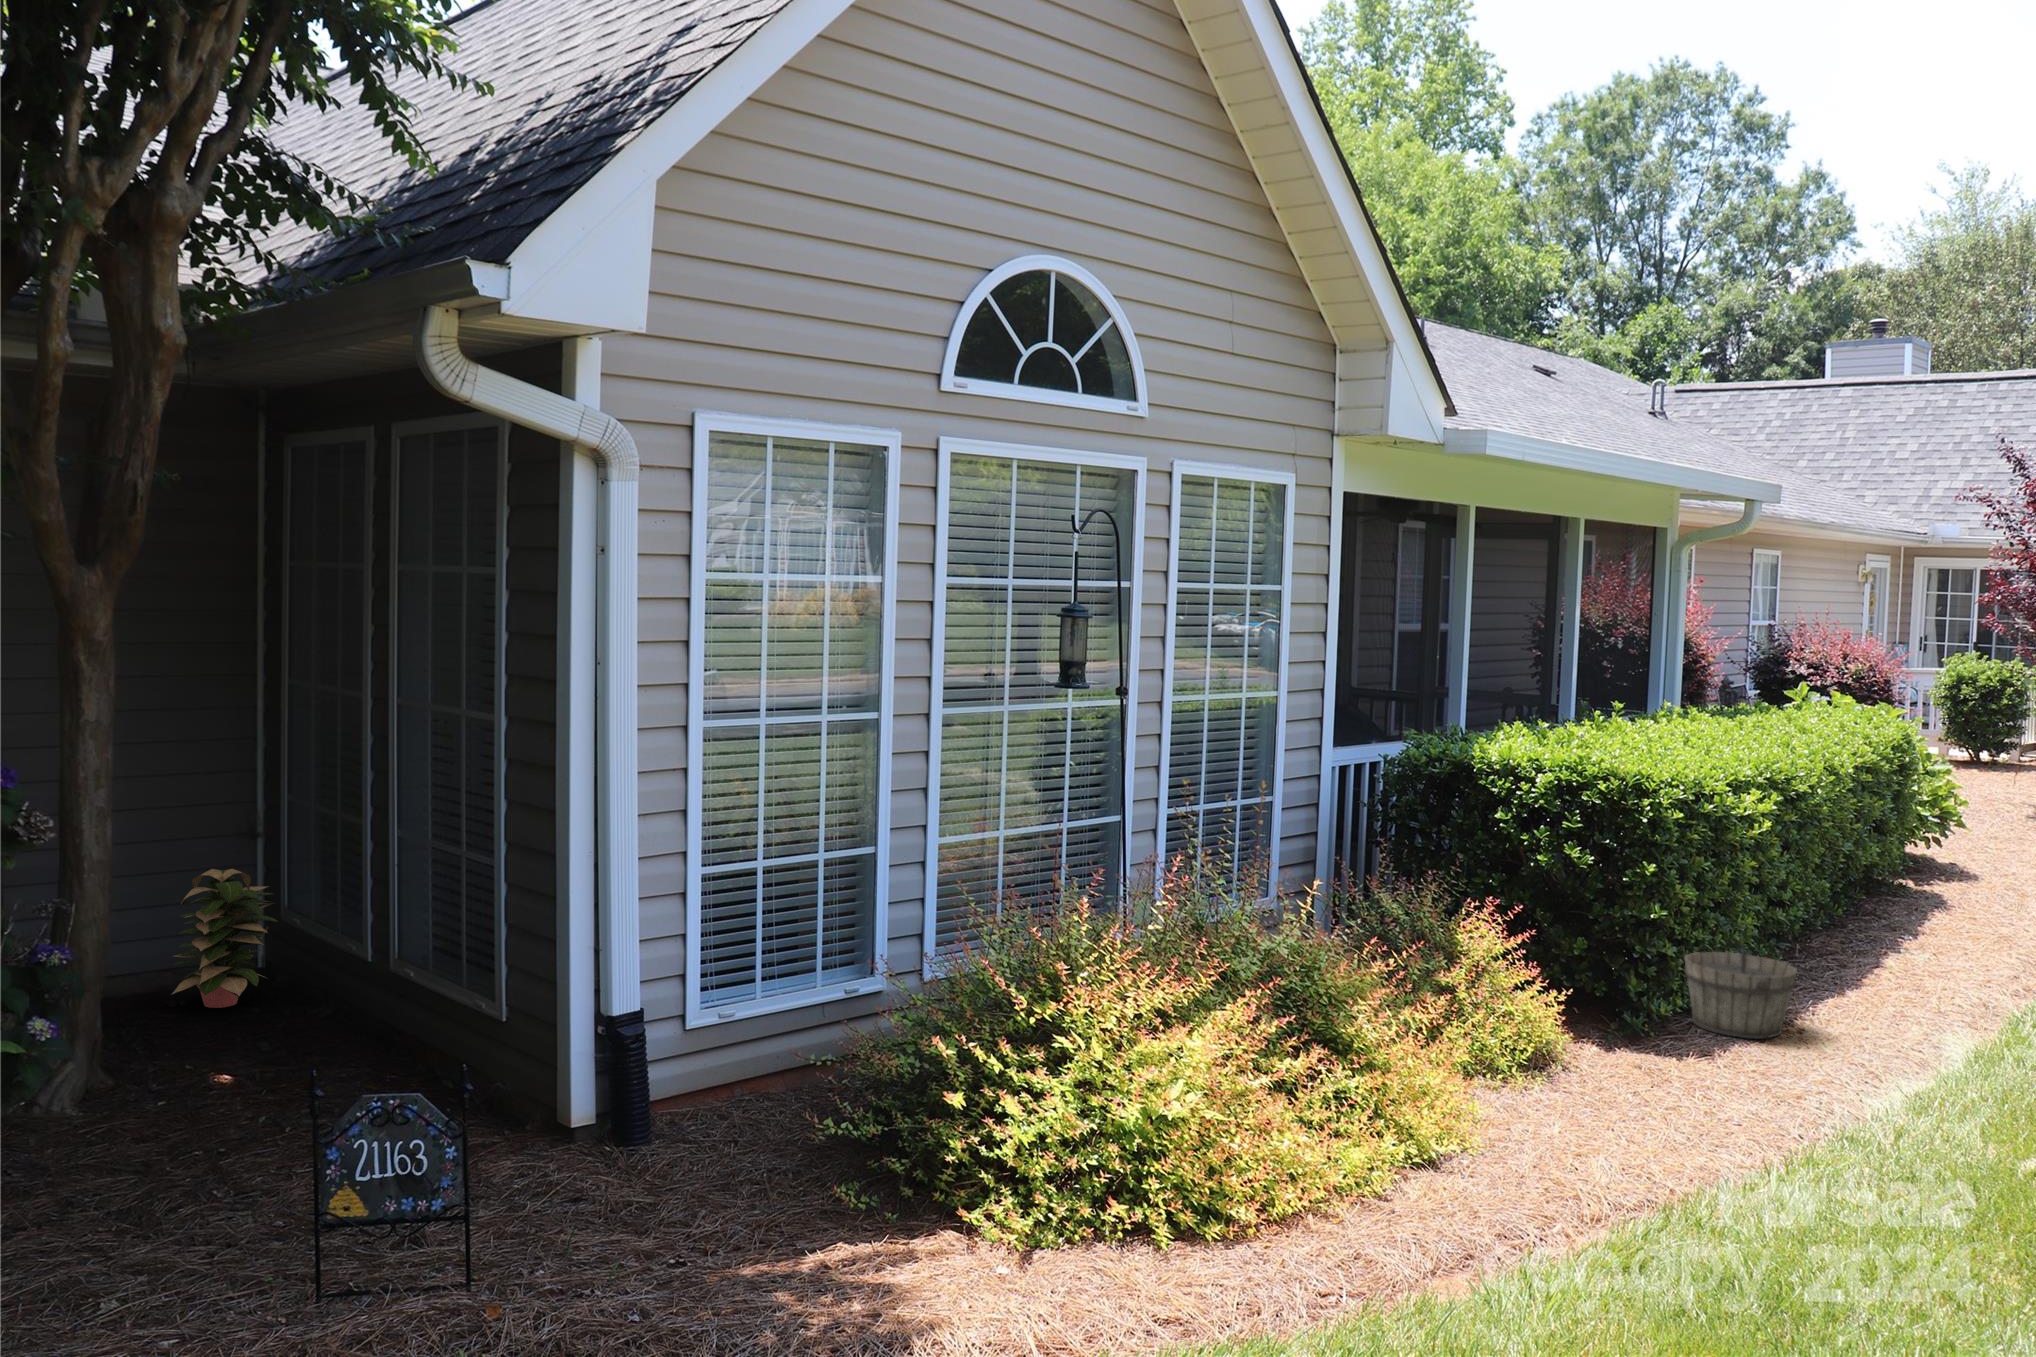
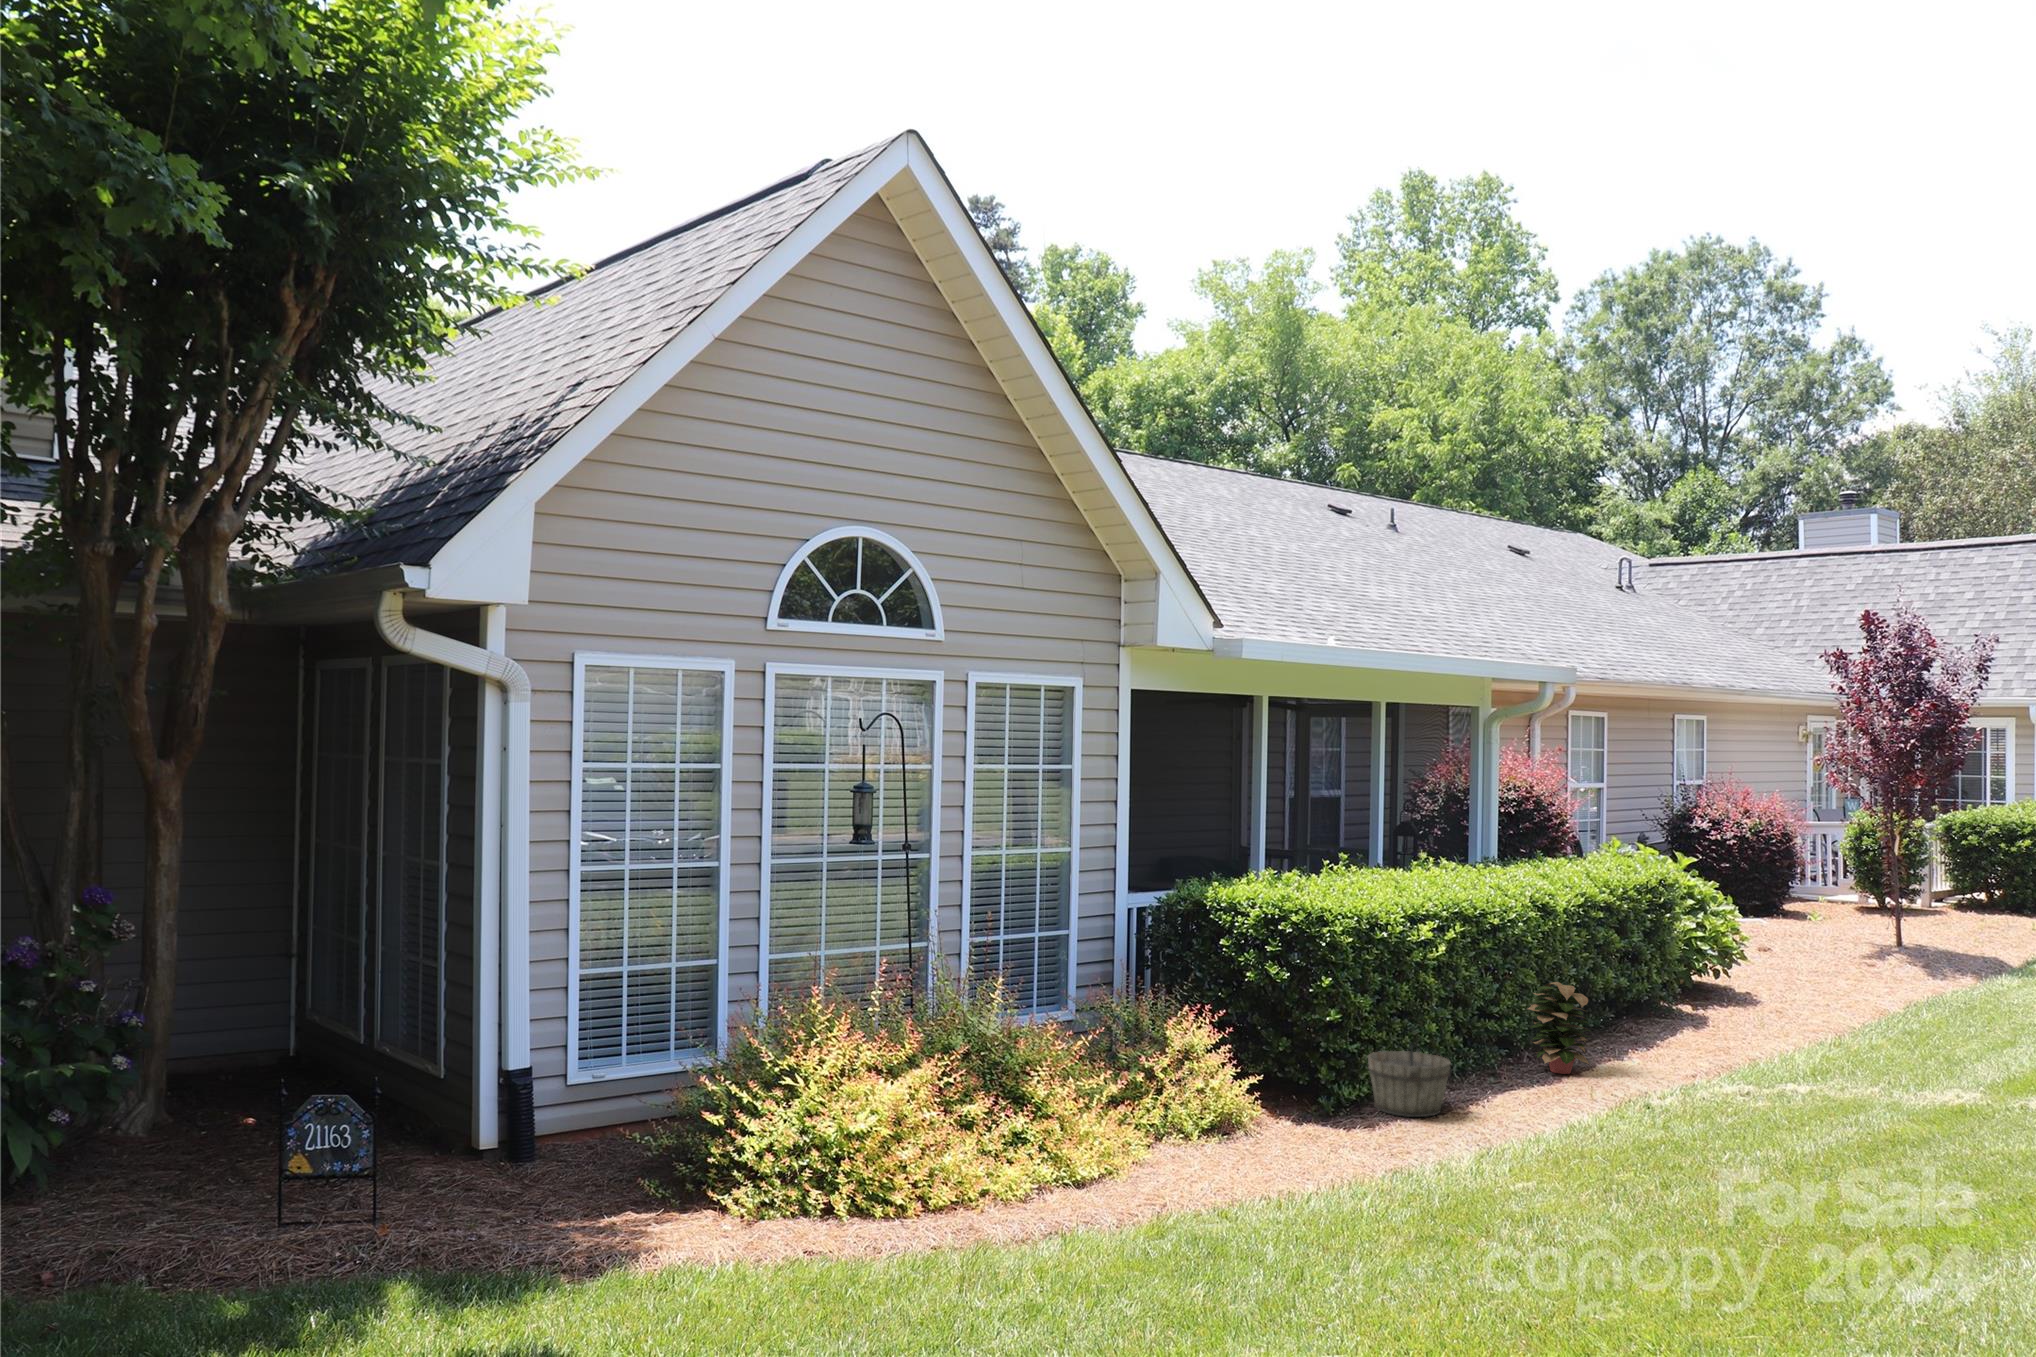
decorative plant: present [171,869,278,1008] -> present [1526,982,1590,1074]

